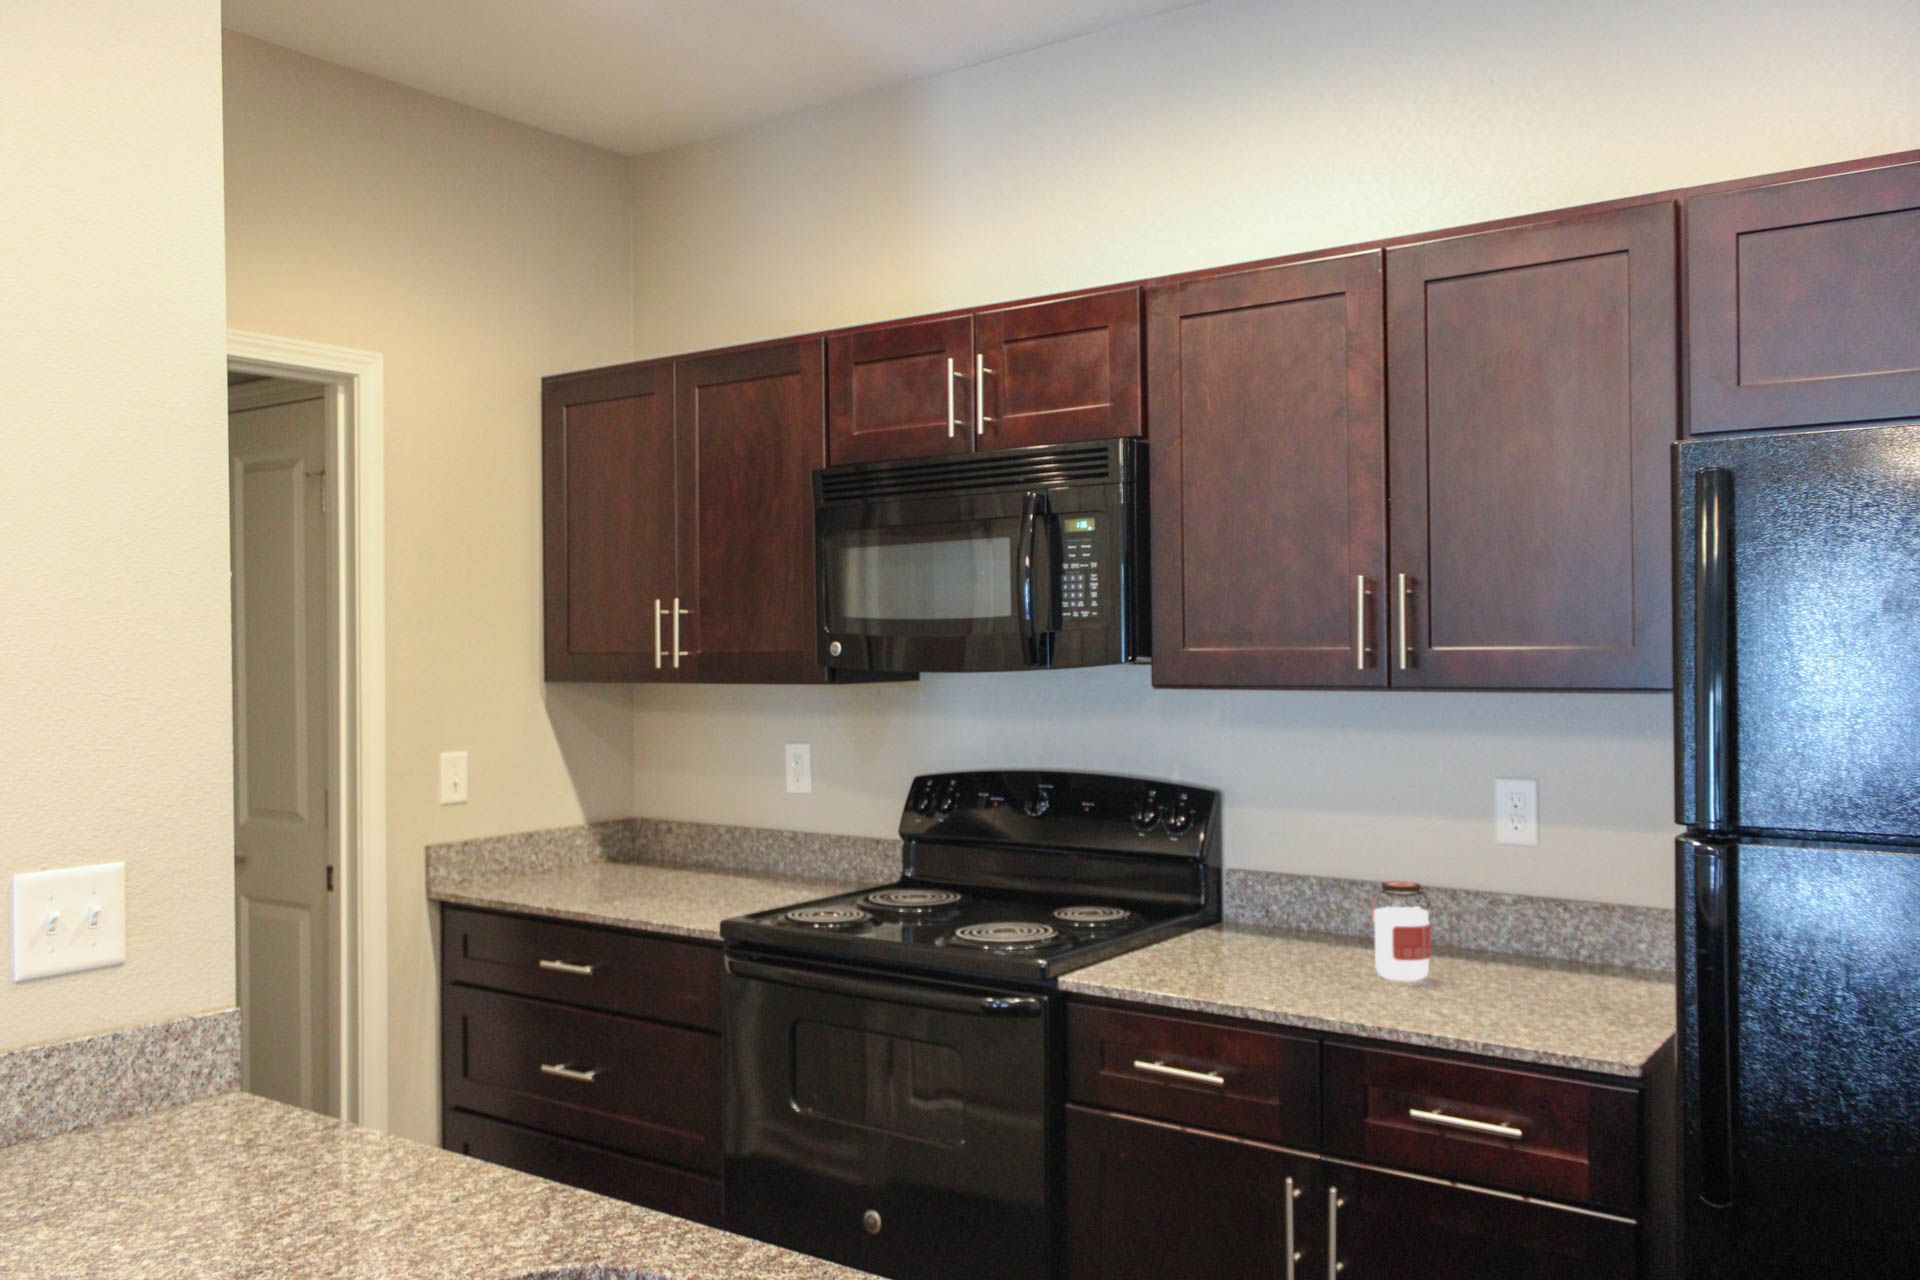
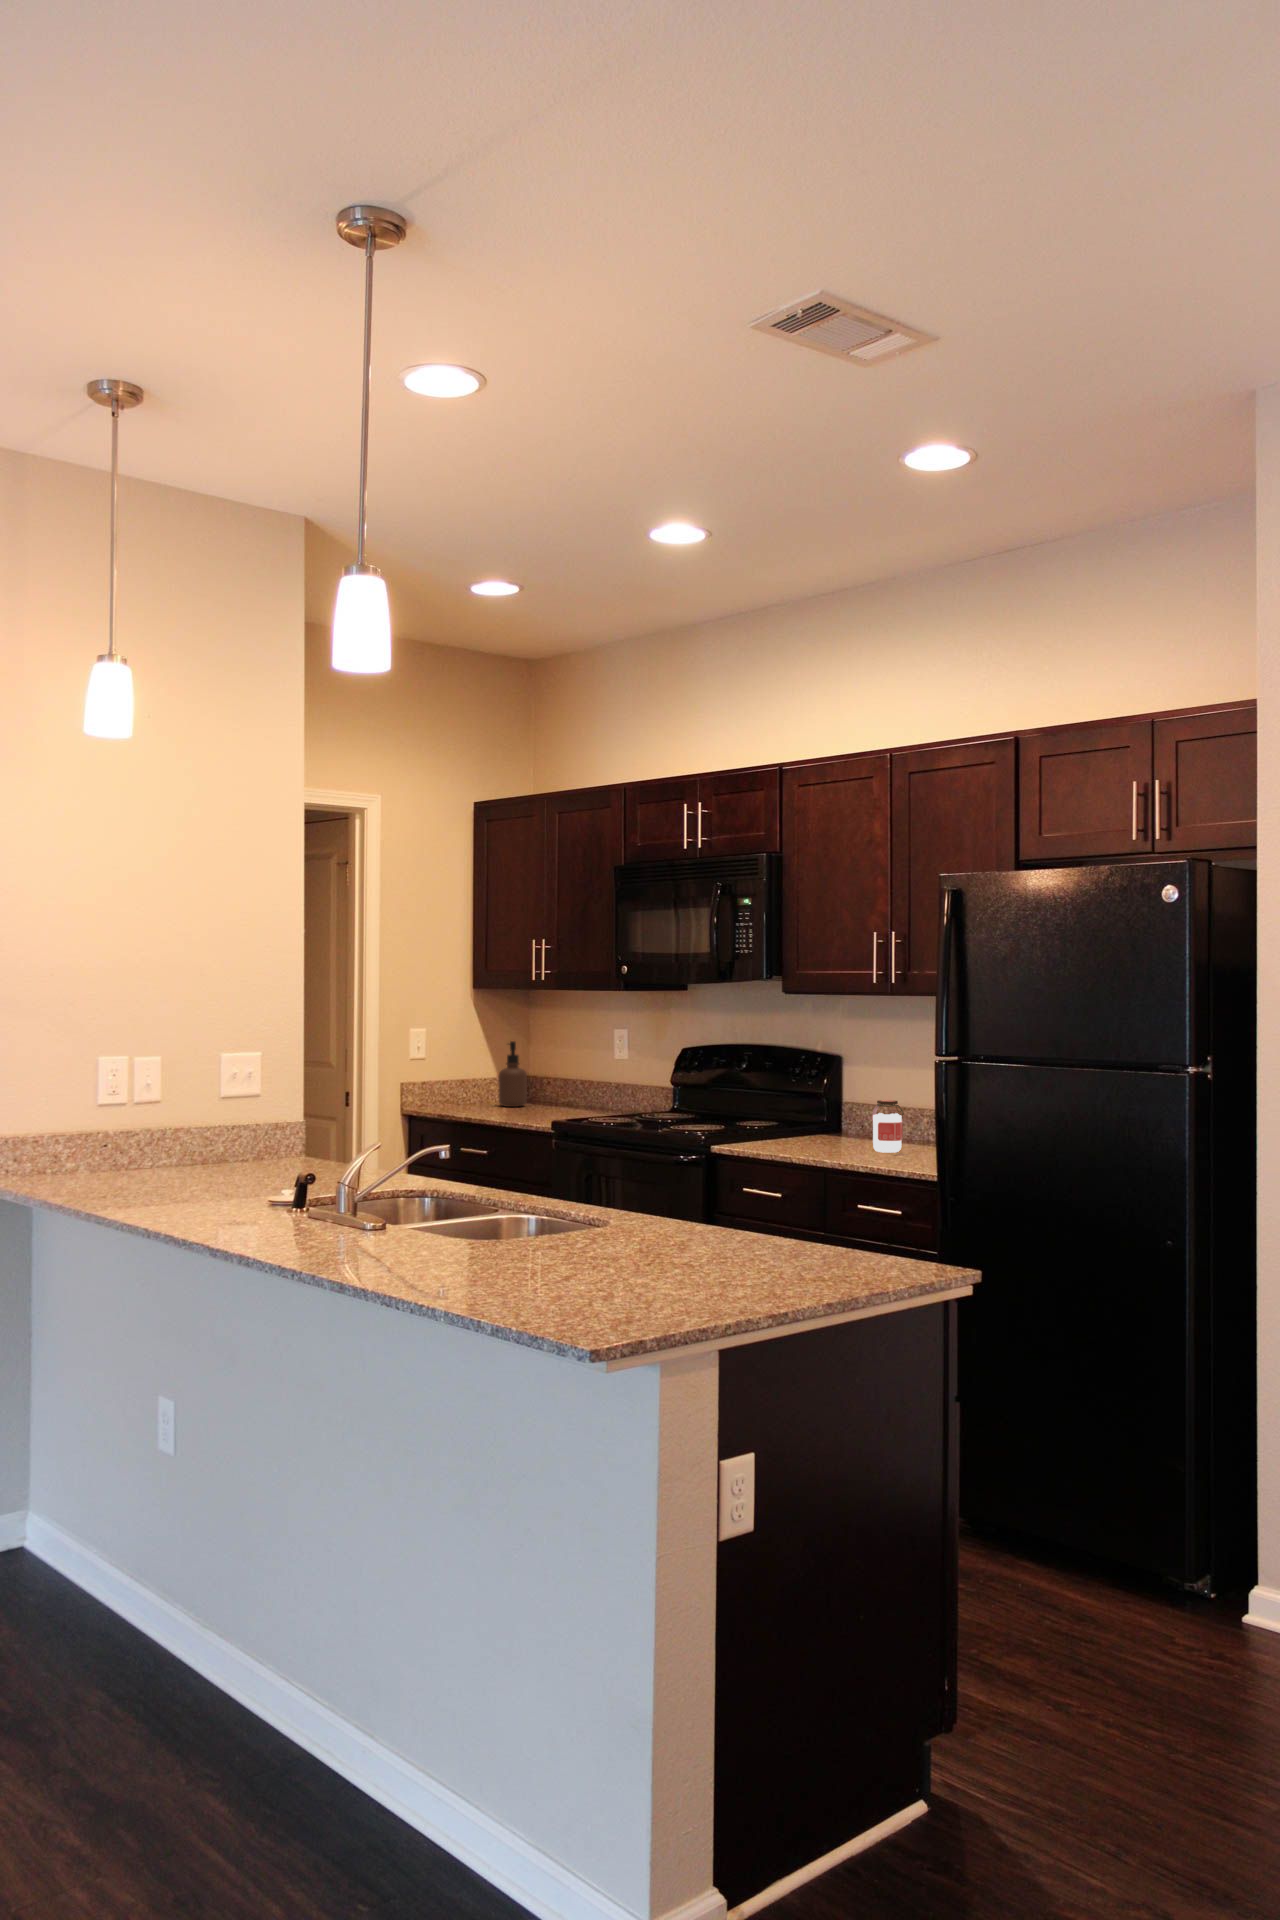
soap dispenser: none [594,768,641,876] -> present [499,1041,527,1107]

